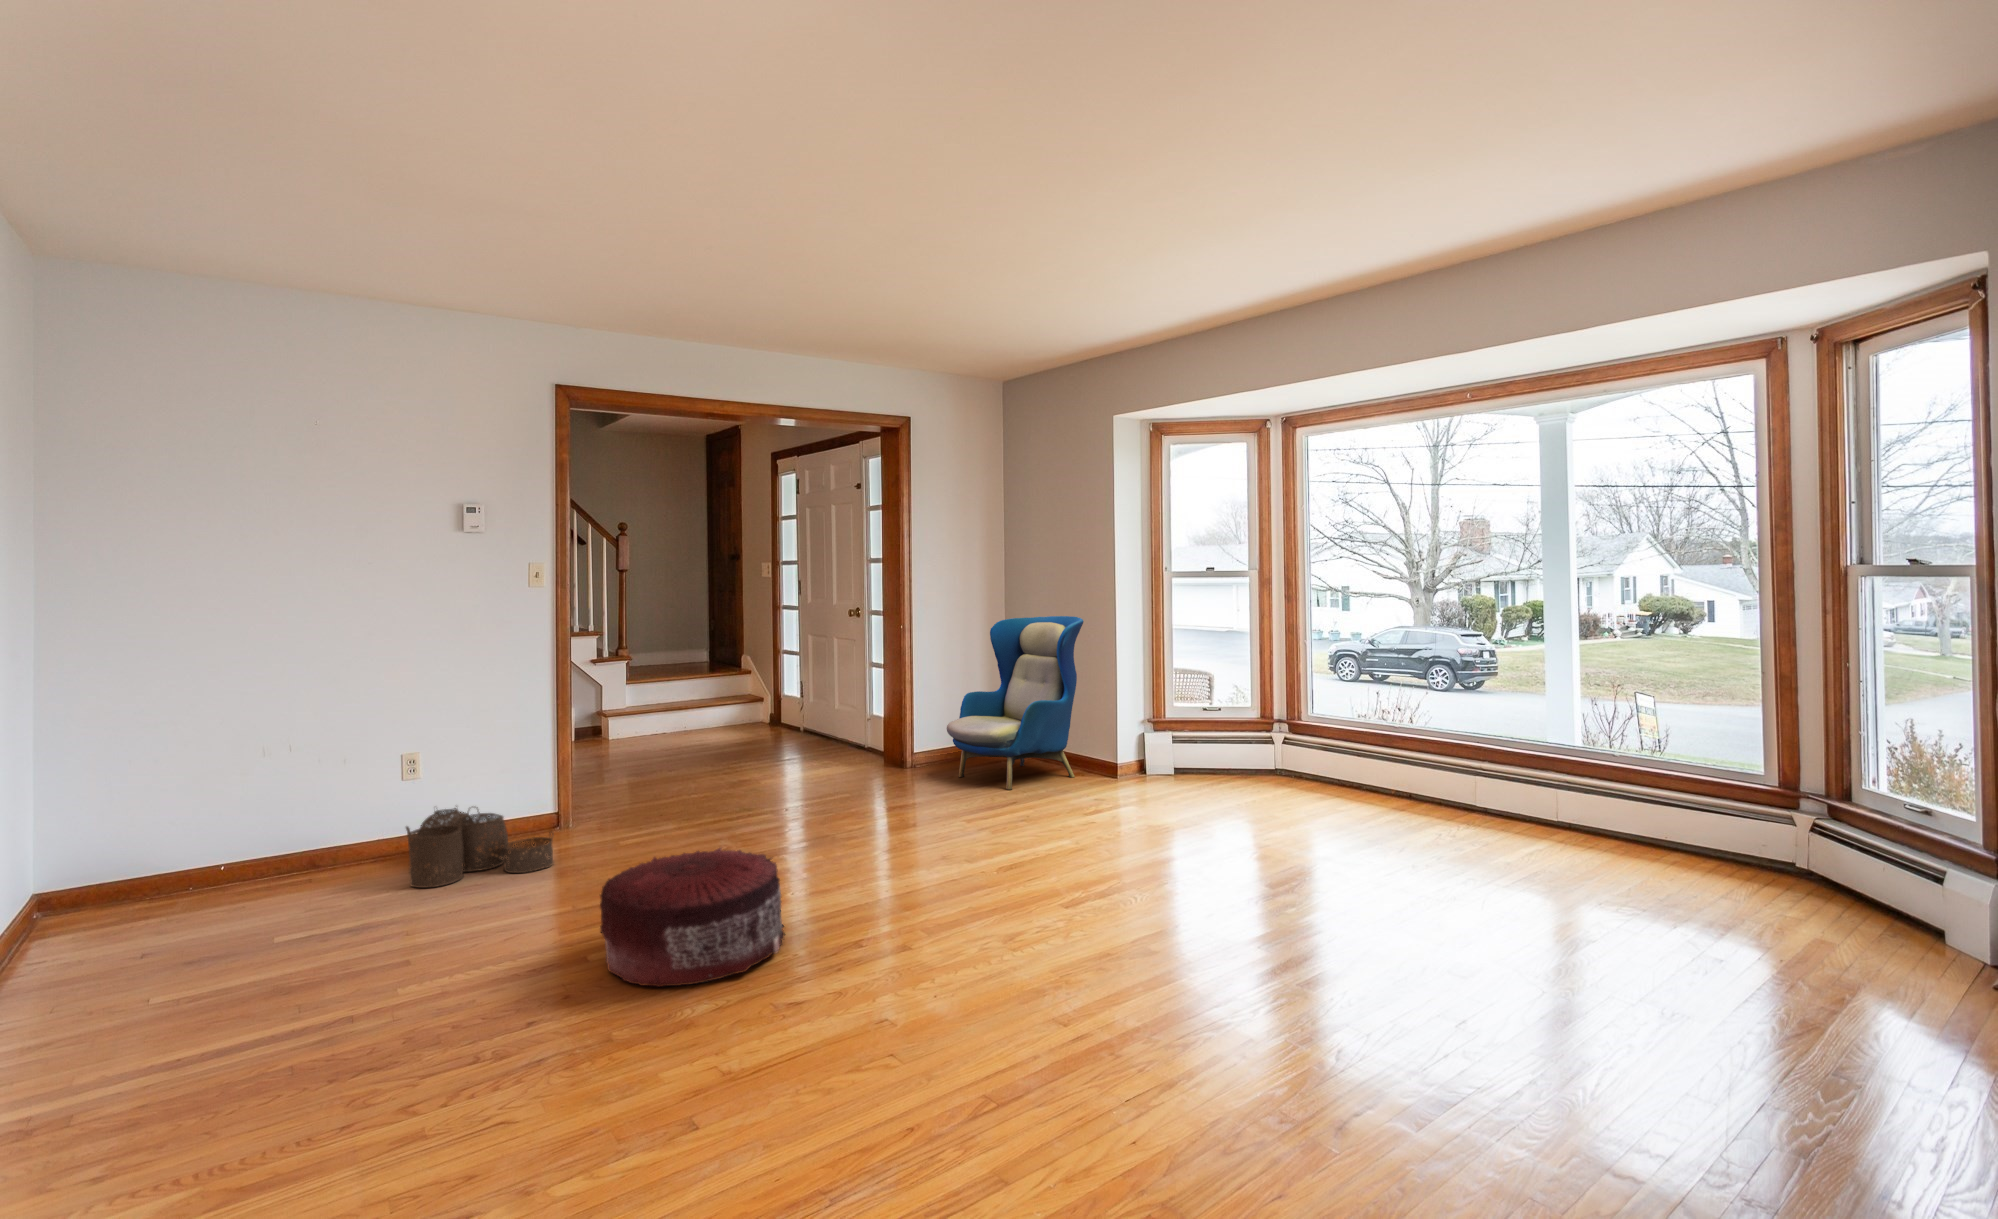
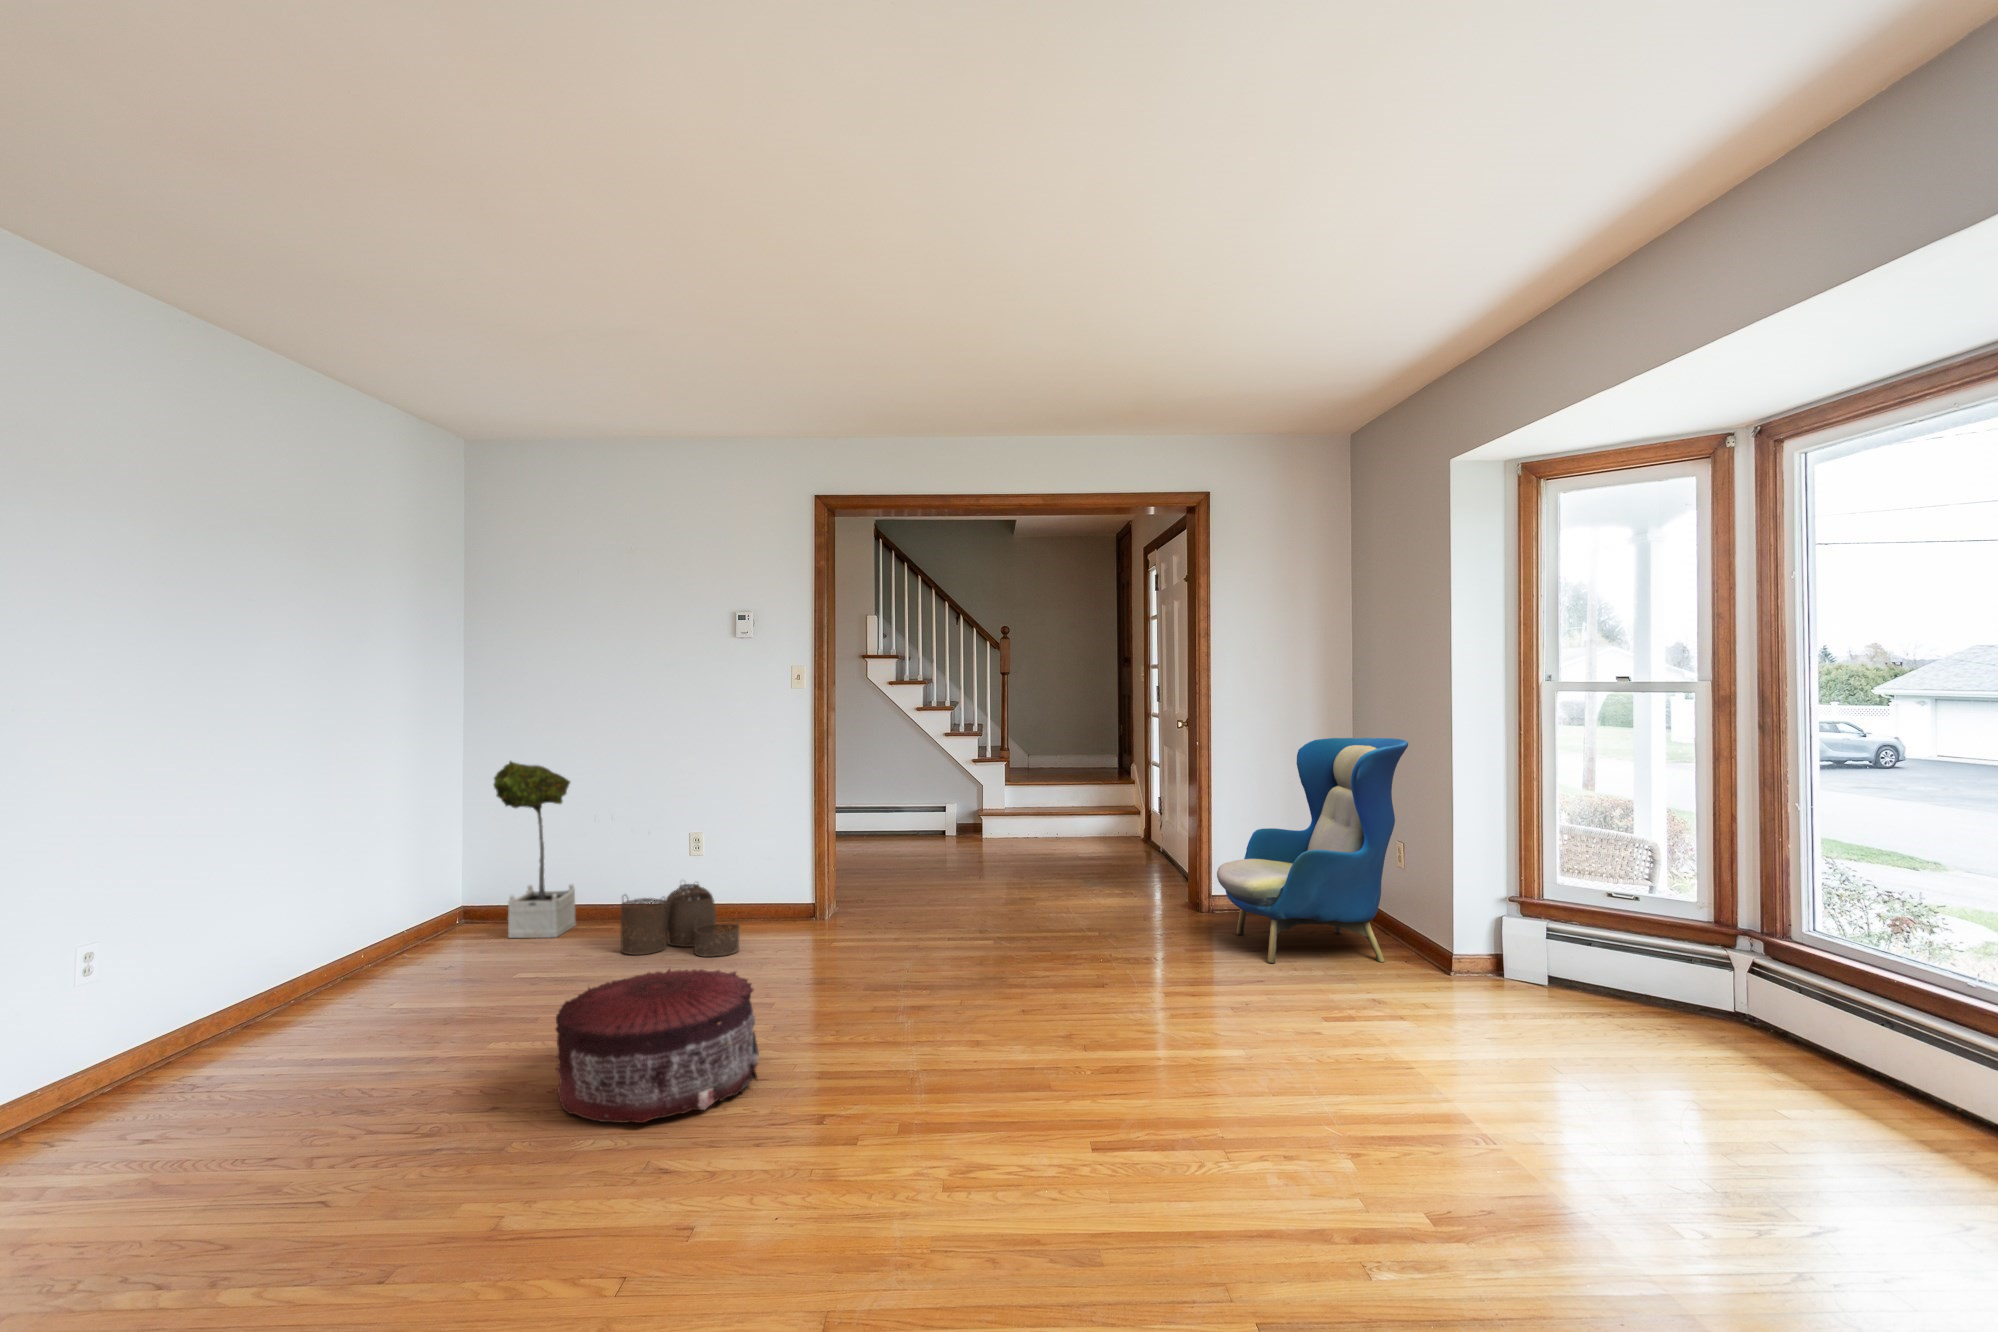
potted tree: none [173,690,291,906] -> present [494,761,576,938]

